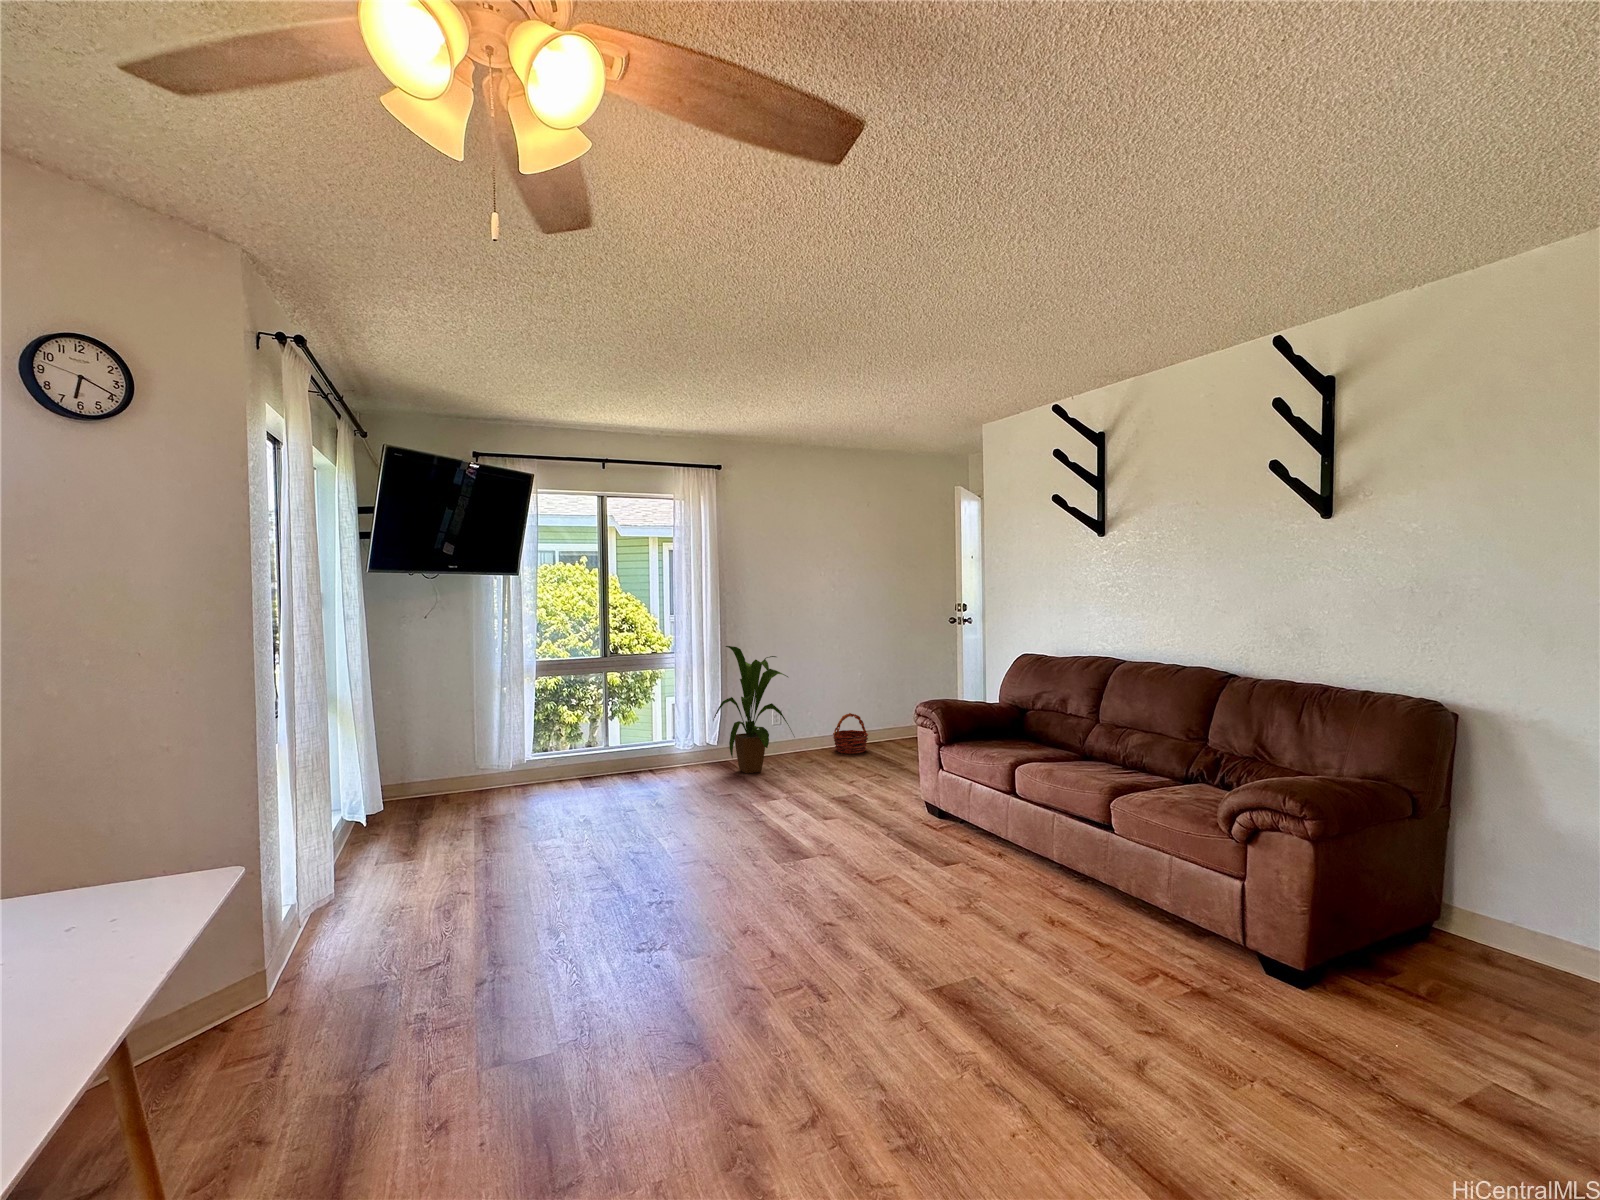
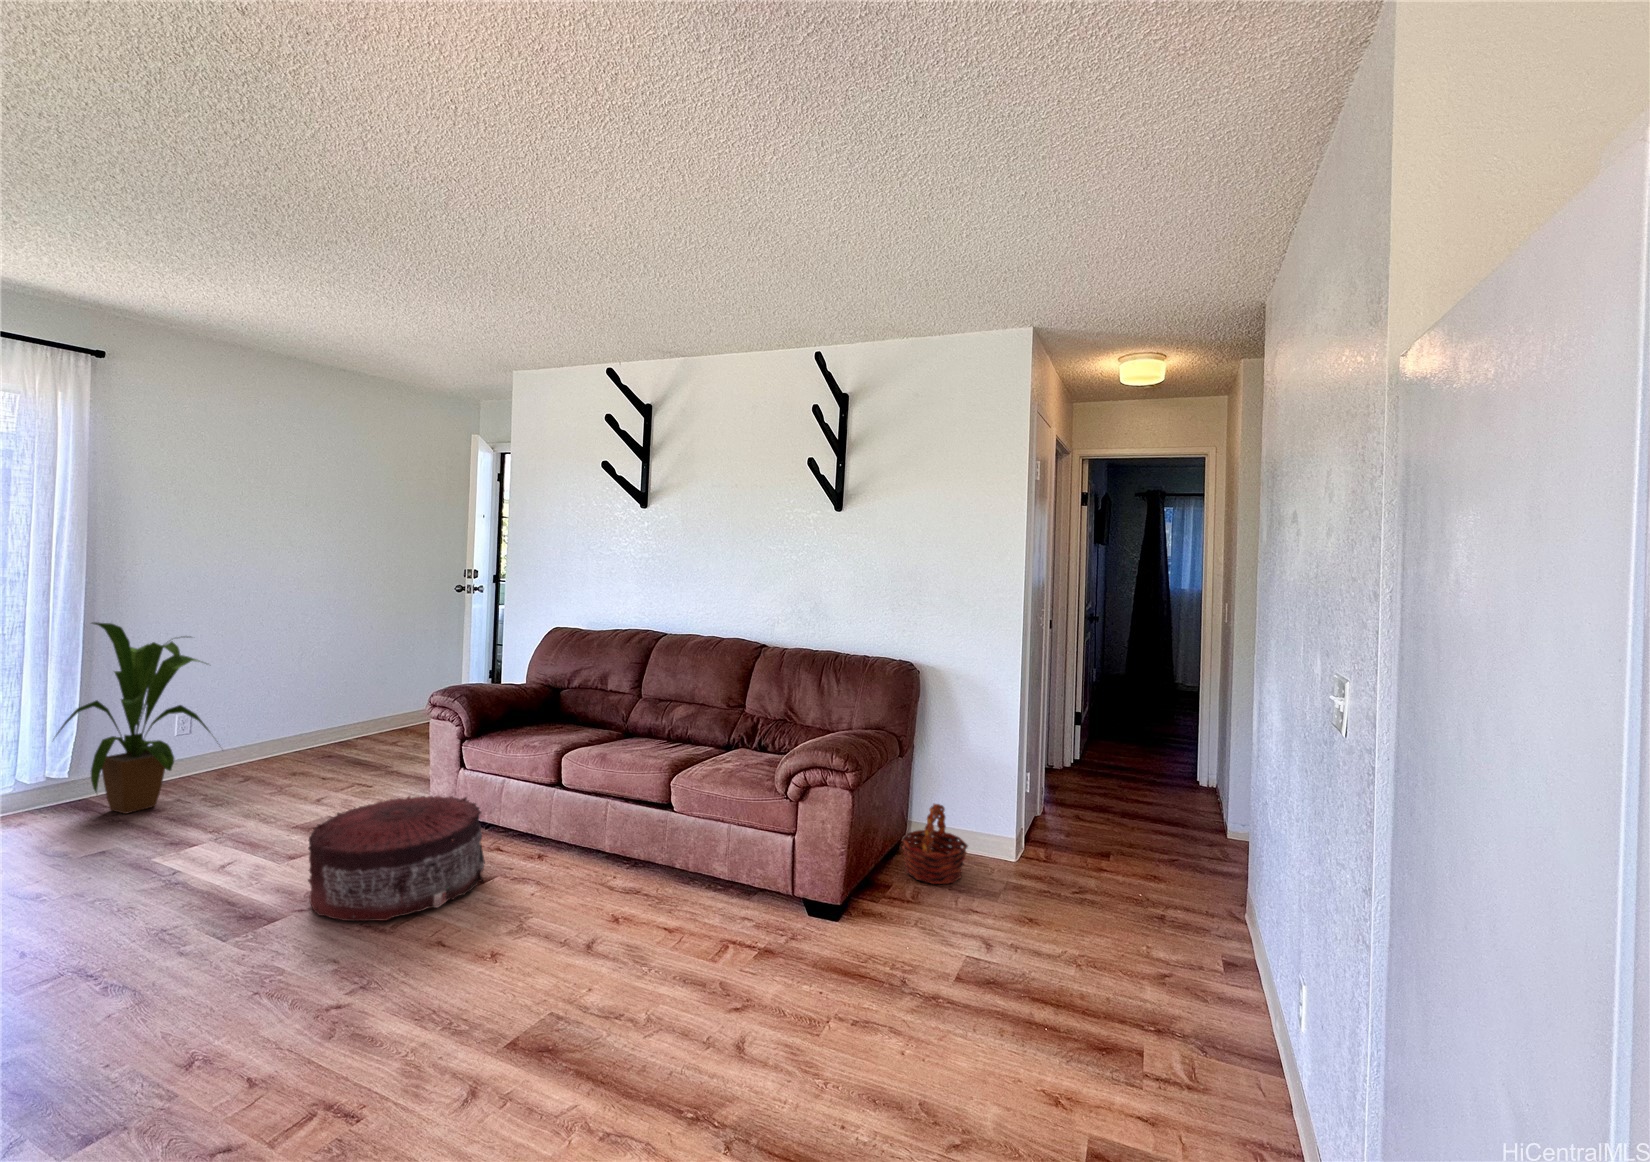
basket: present [833,713,868,754] -> present [902,804,968,884]
pouf: none [827,783,948,875] -> present [308,796,484,921]

